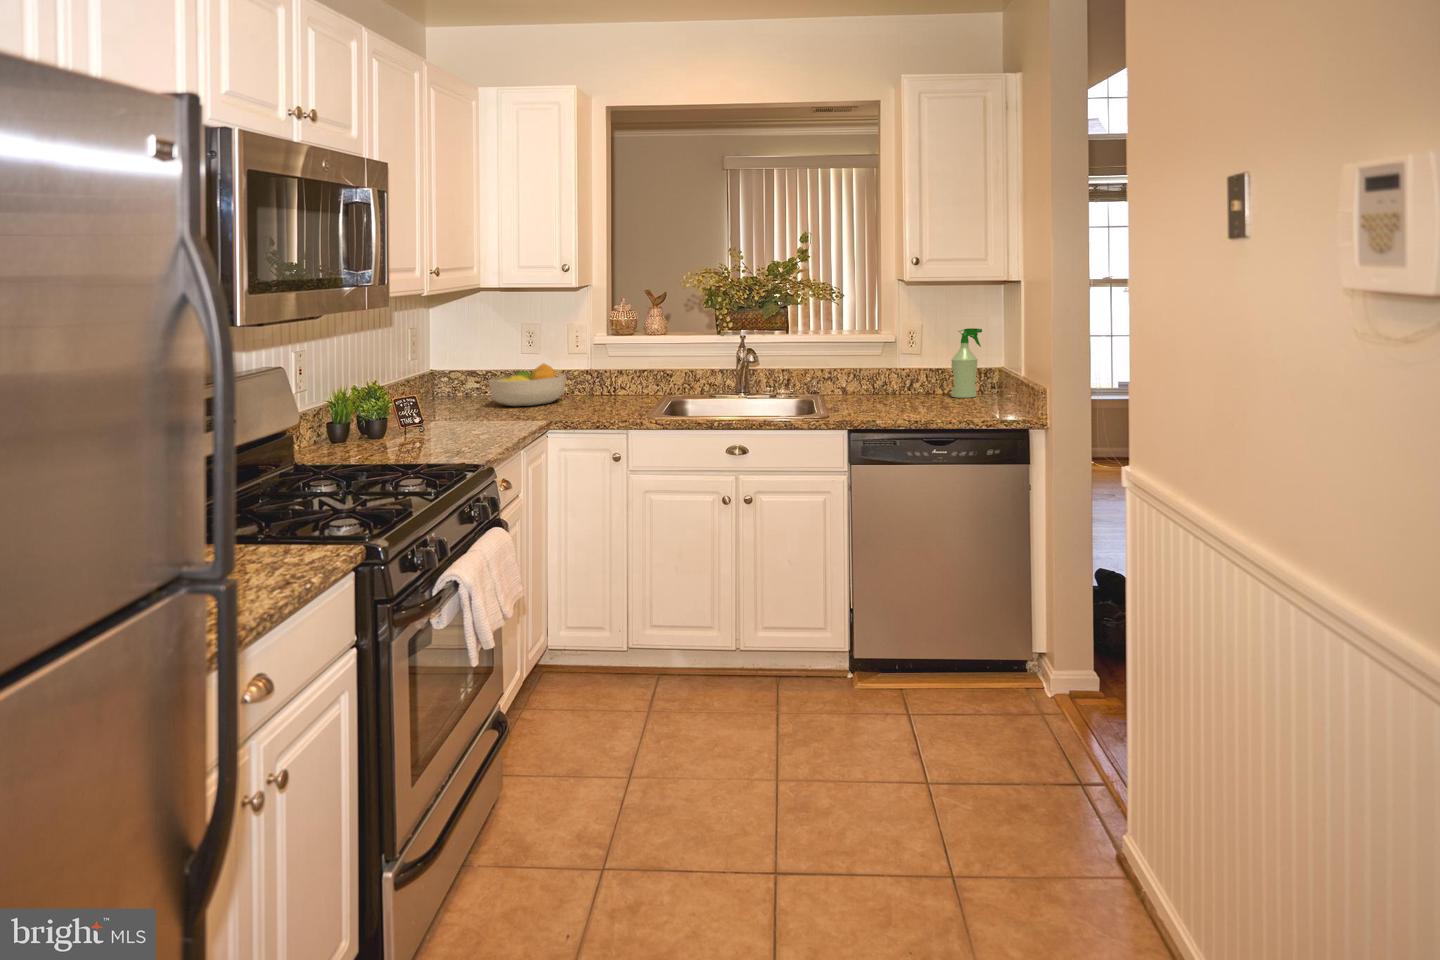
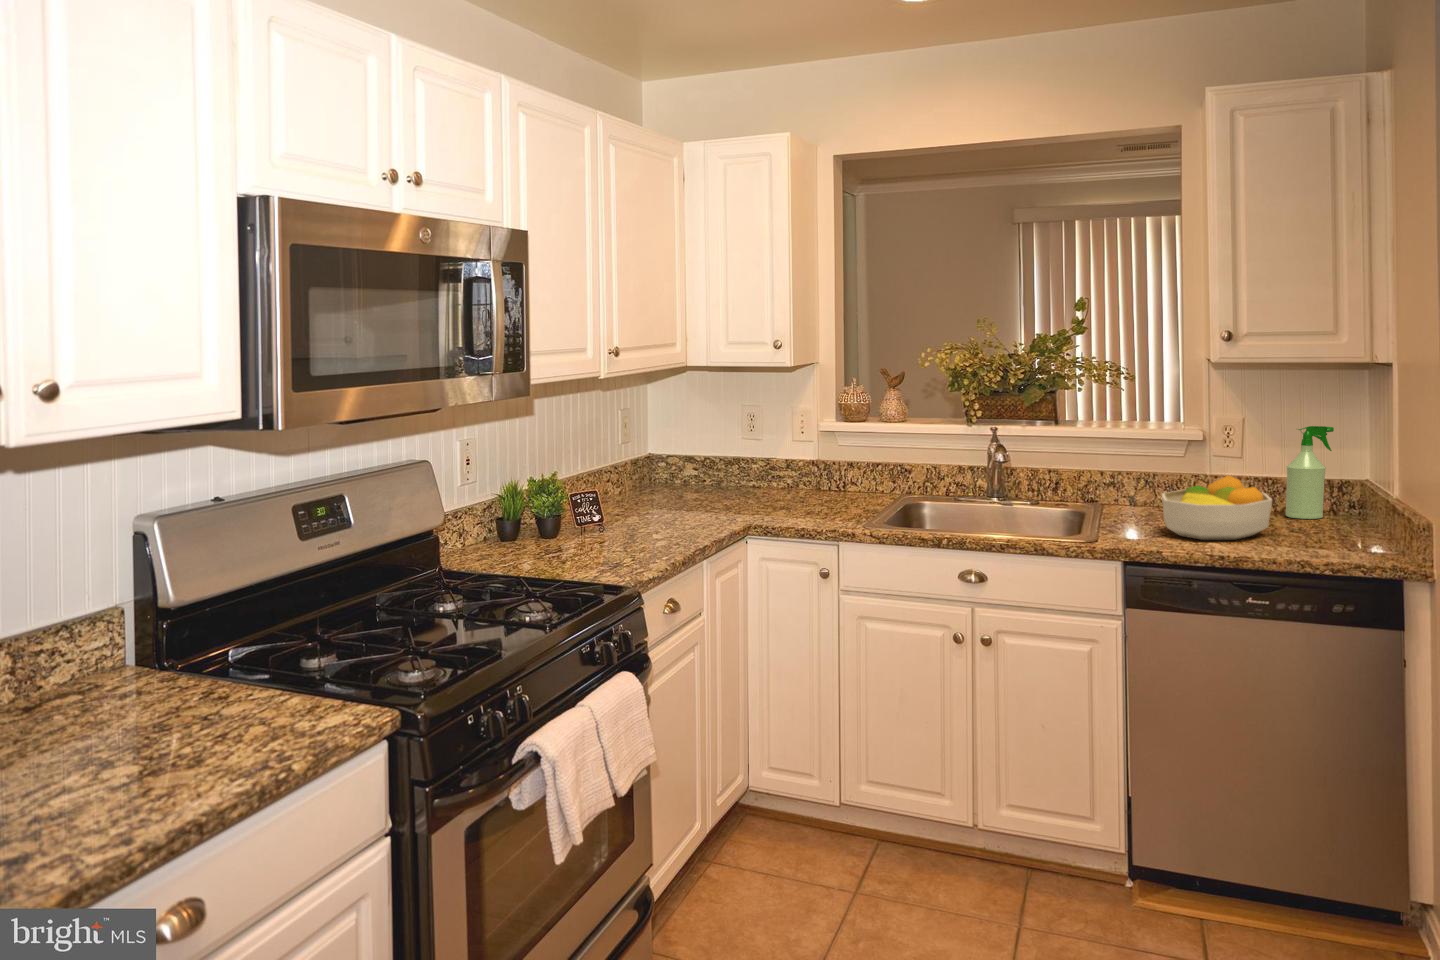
fruit bowl: present [489,363,566,406] -> present [1162,475,1272,540]

